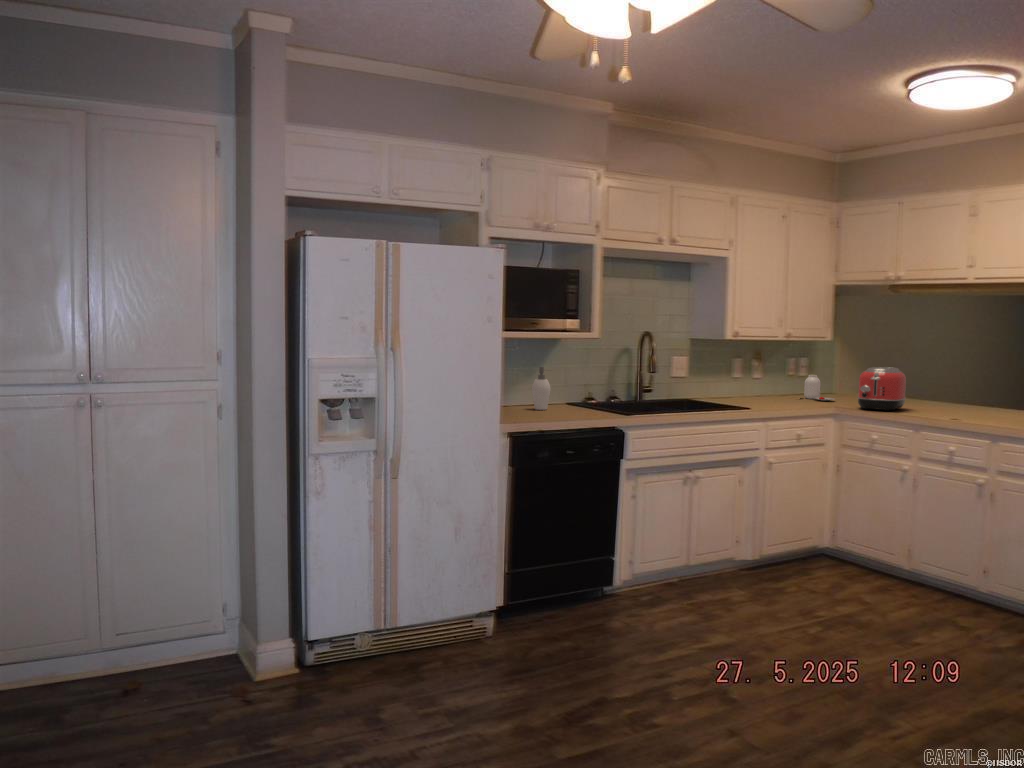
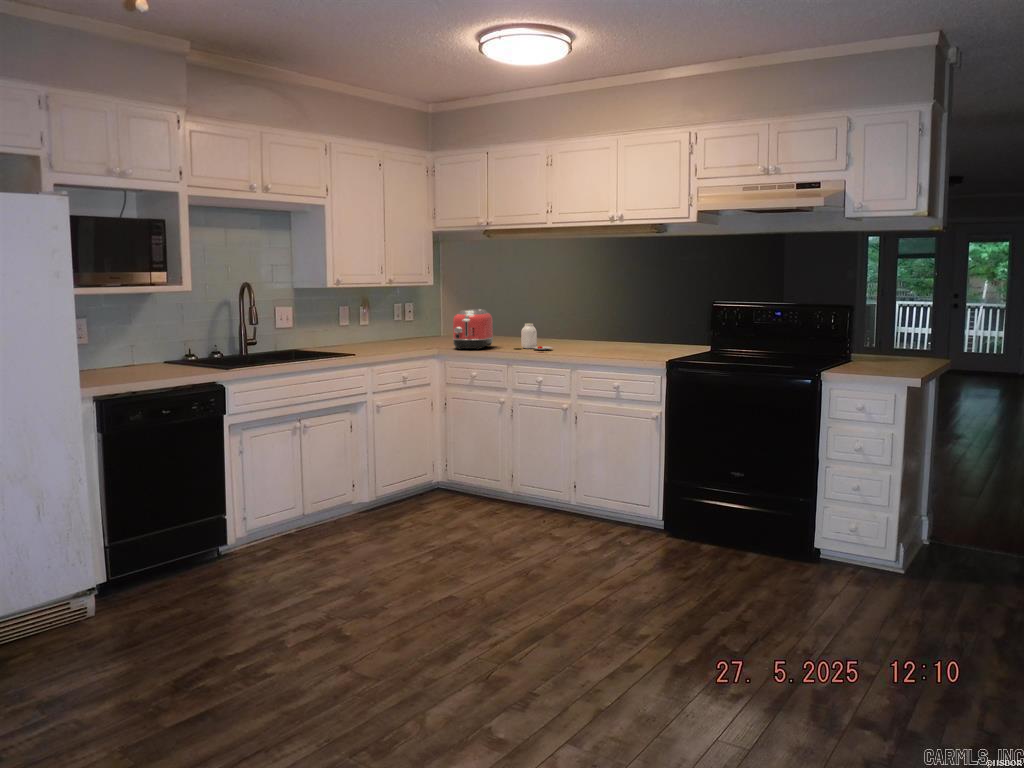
soap dispenser: present [532,367,550,410] -> none [120,325,142,371]
jar: present [802,375,834,401] -> present [519,323,553,350]

